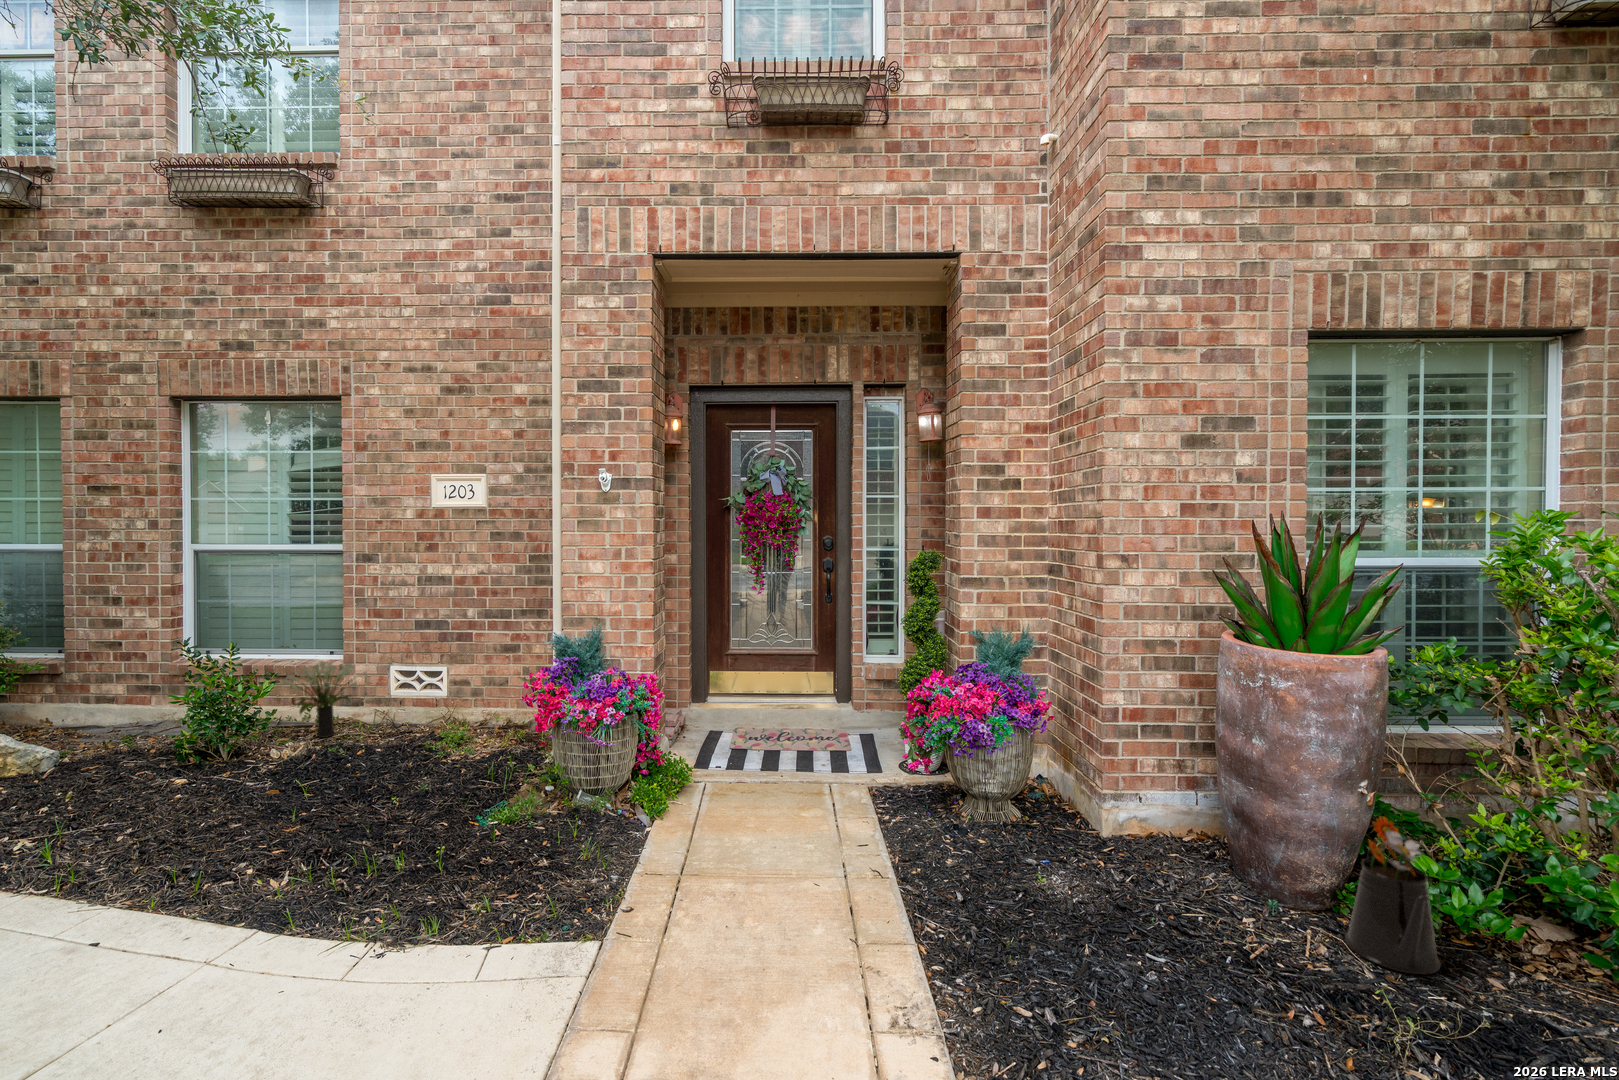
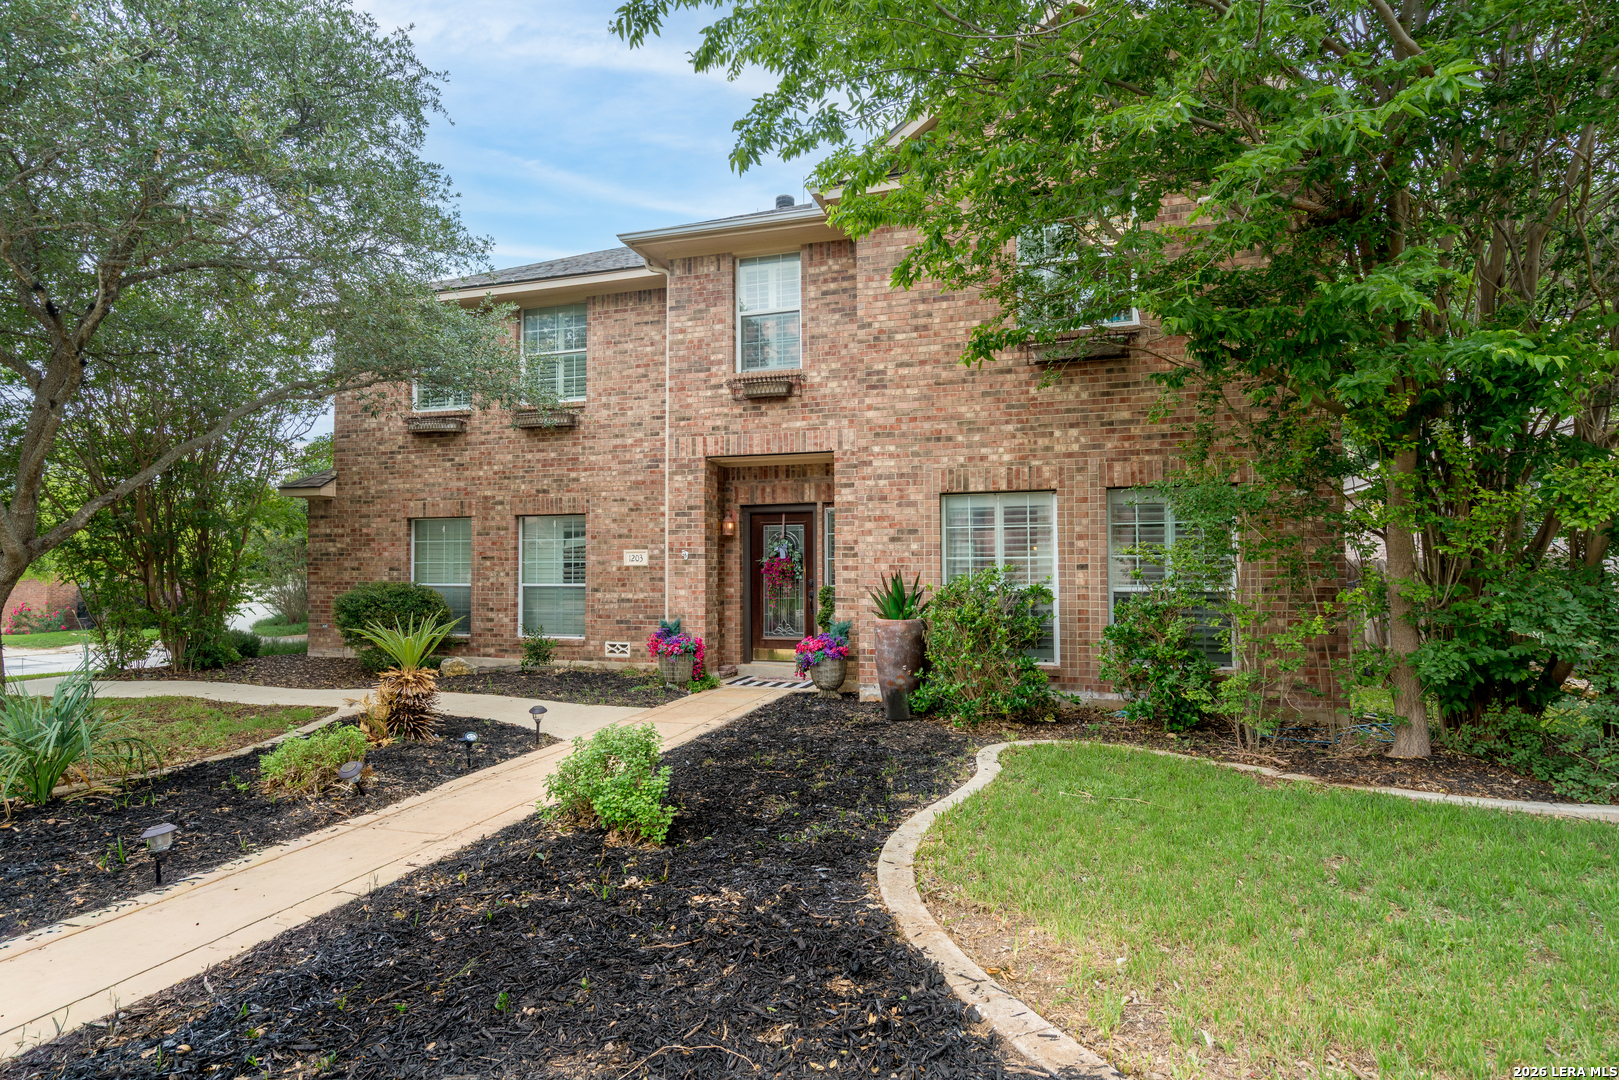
potted plant: present [282,661,367,738] -> none [561,637,595,672]

